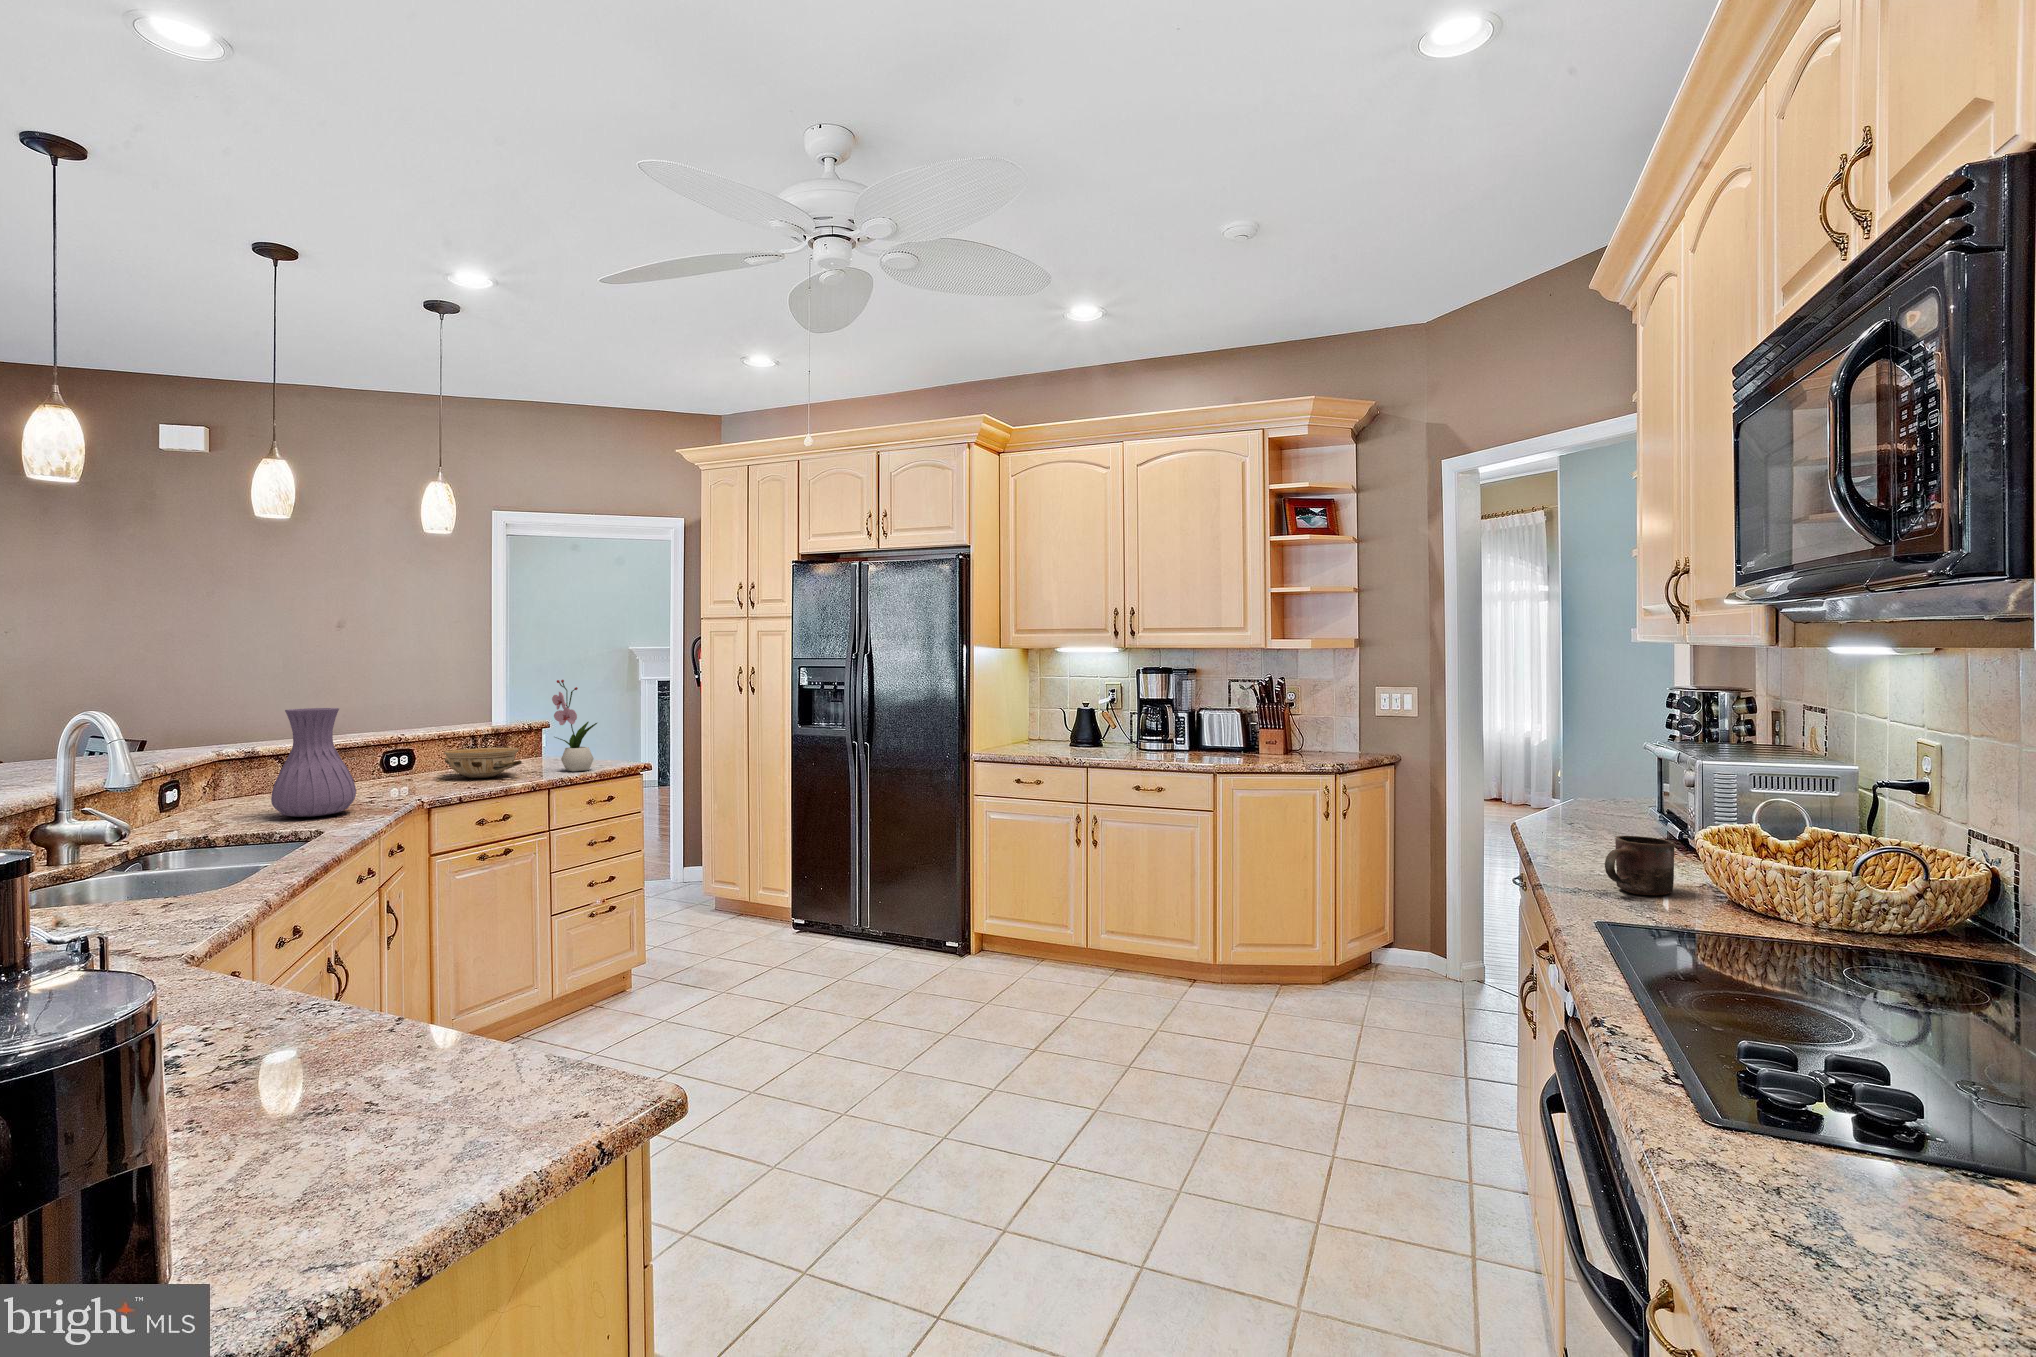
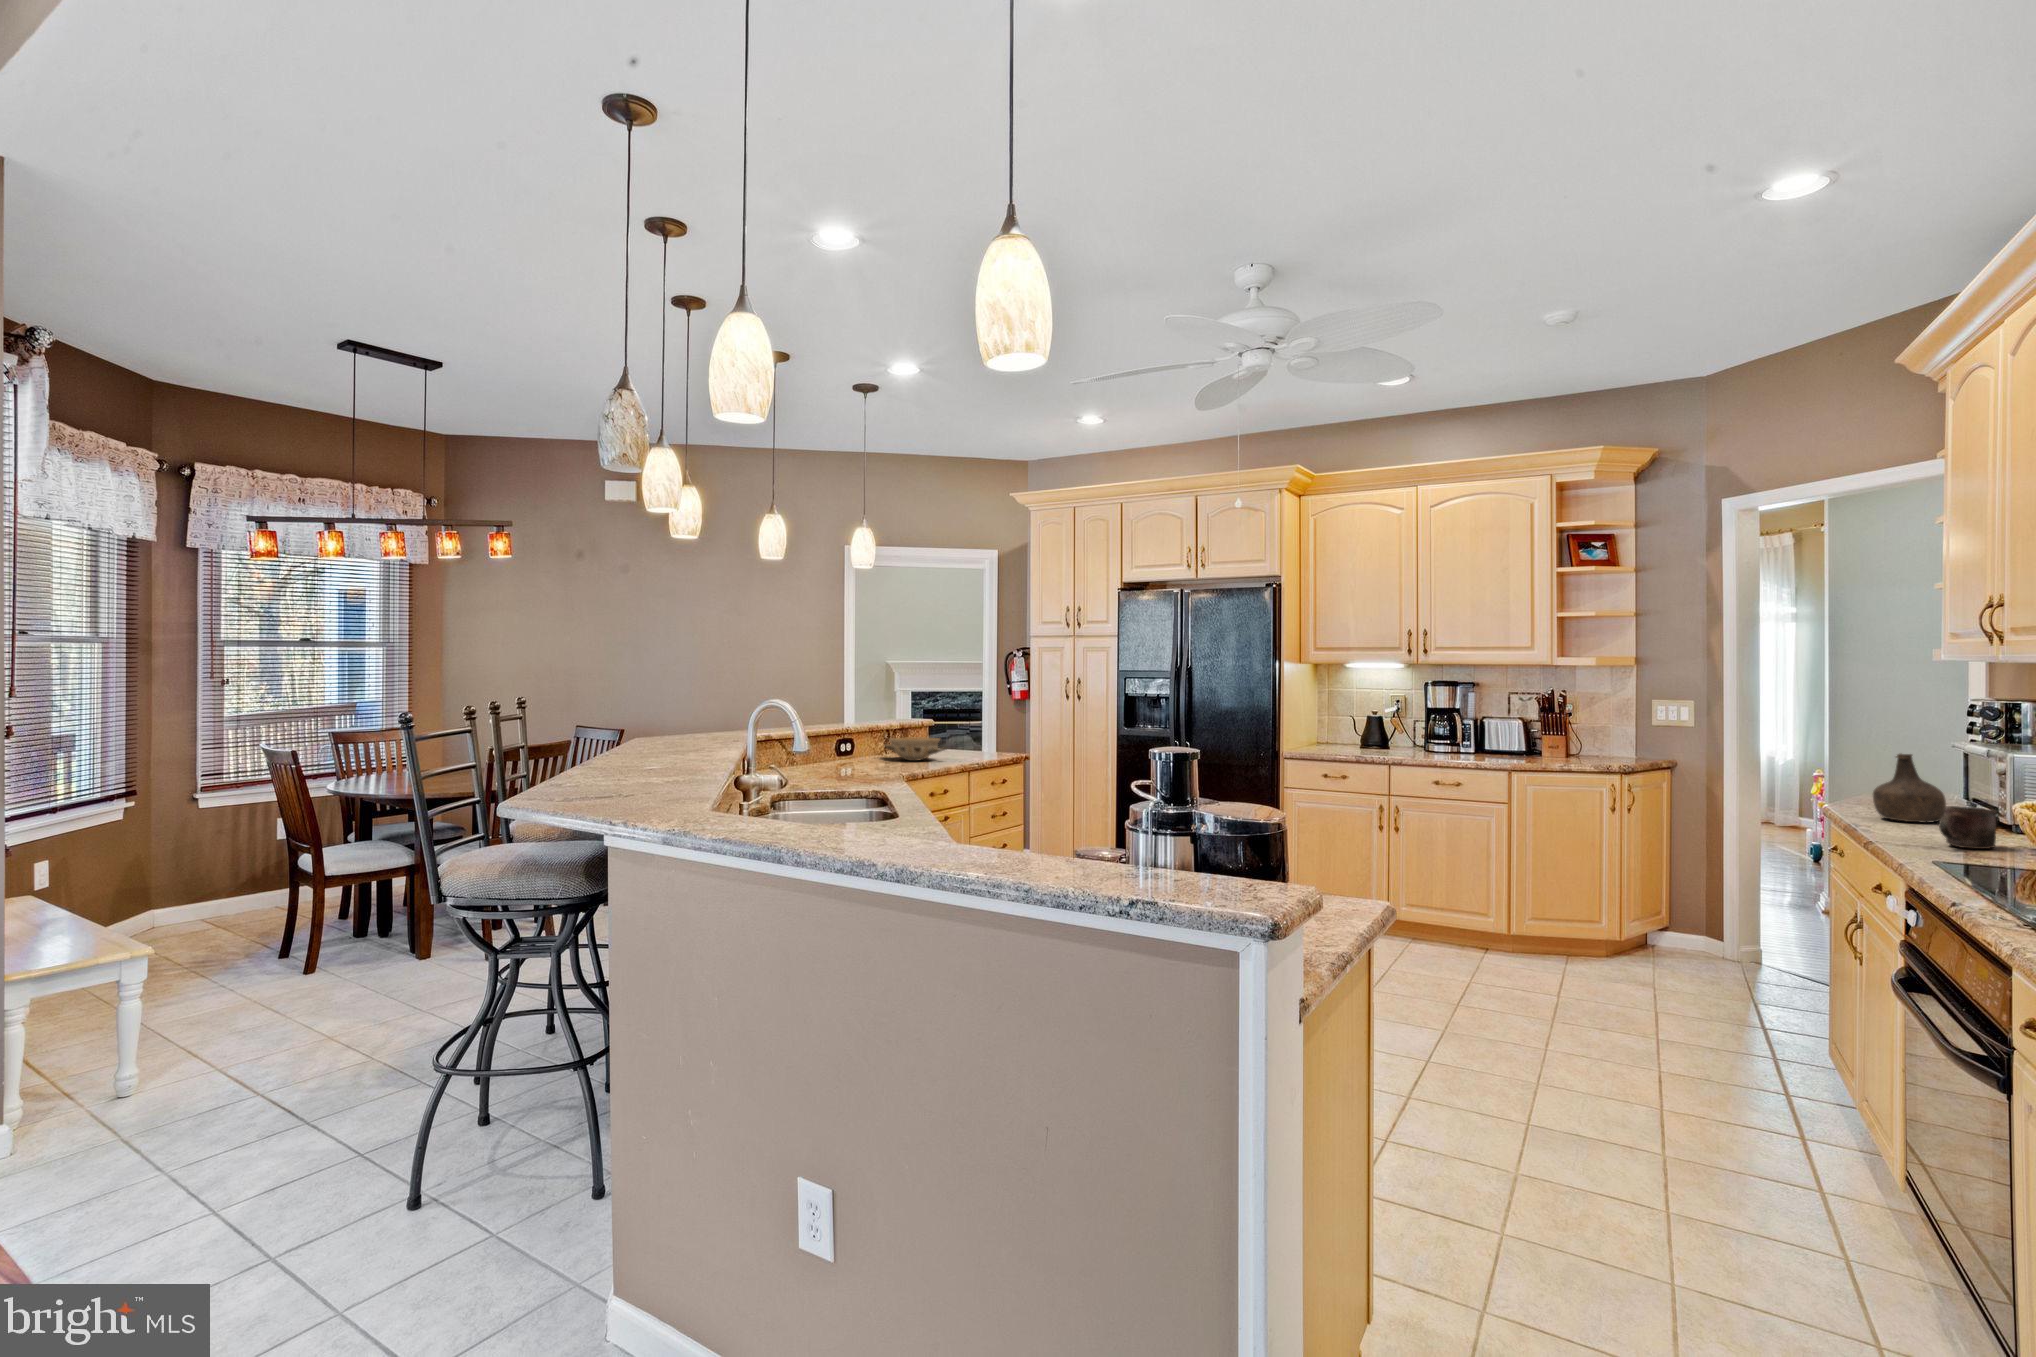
flower arrangement: present [552,680,597,771] -> none [959,684,993,758]
vase: present [271,708,356,817] -> none [833,701,883,780]
bottle: none [1554,758,1634,846] -> present [1873,754,1946,823]

